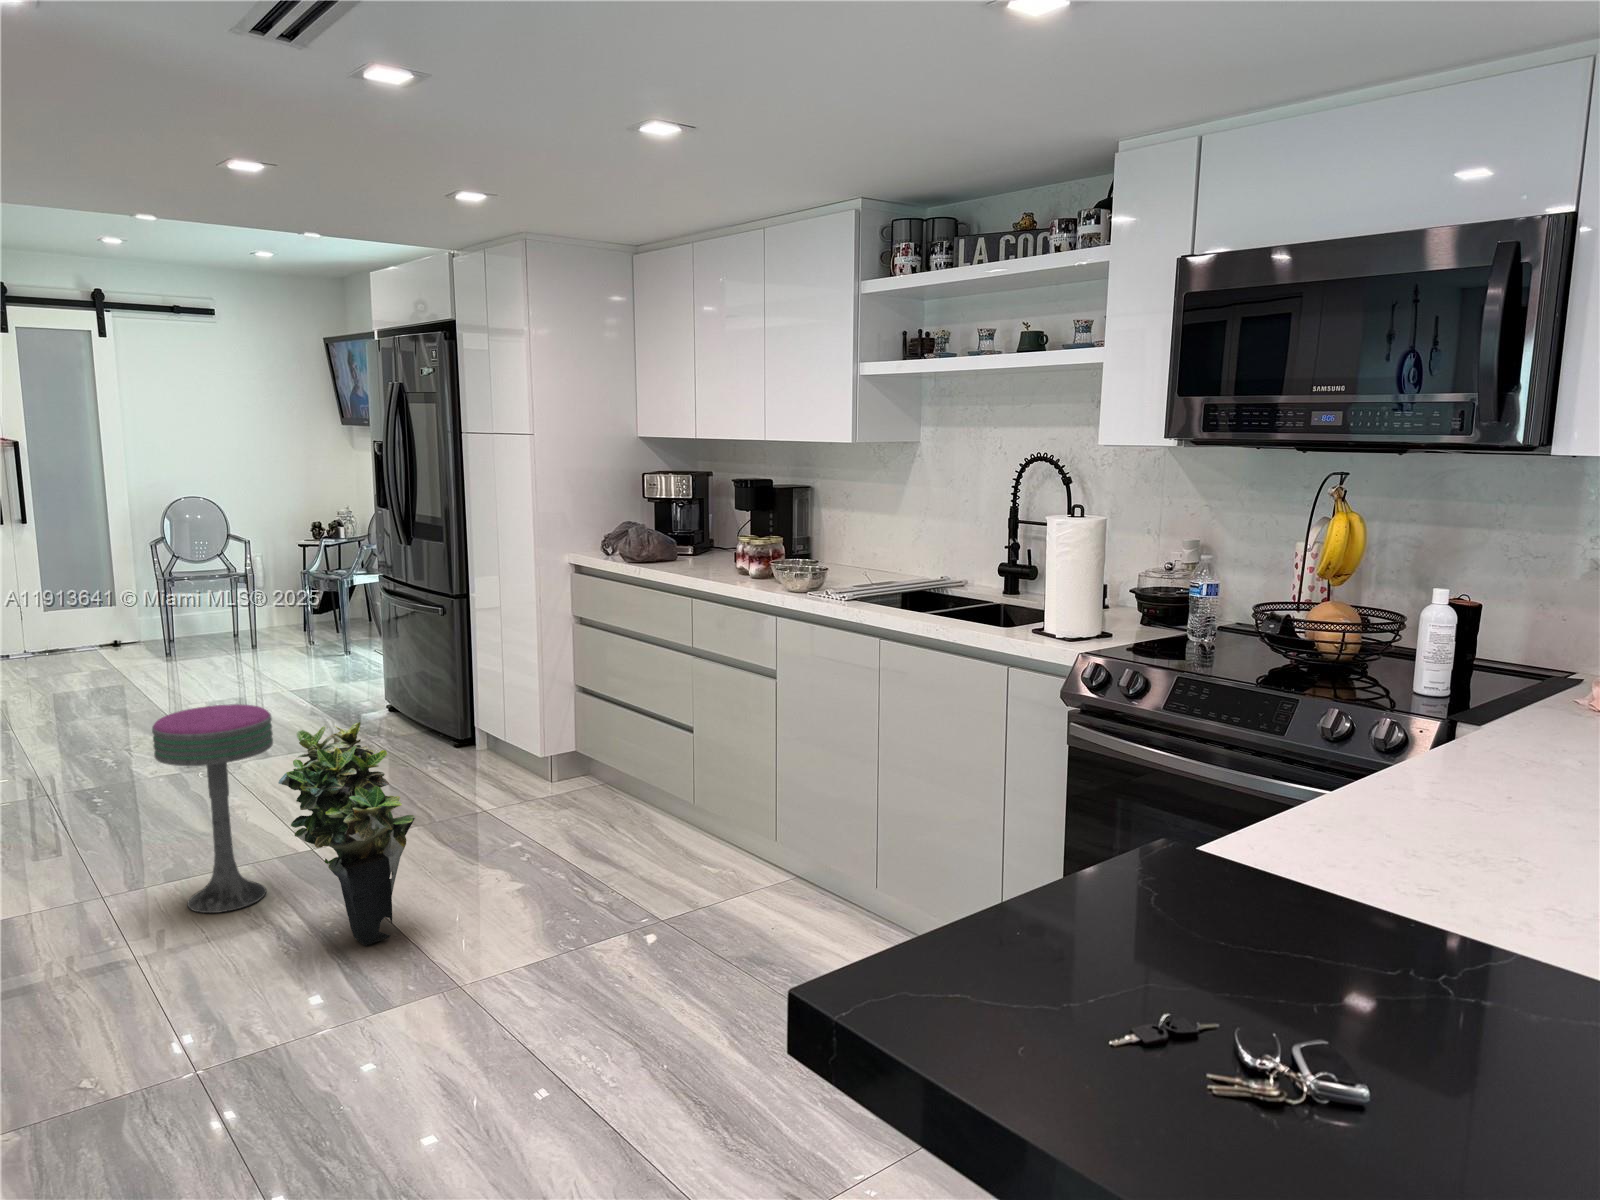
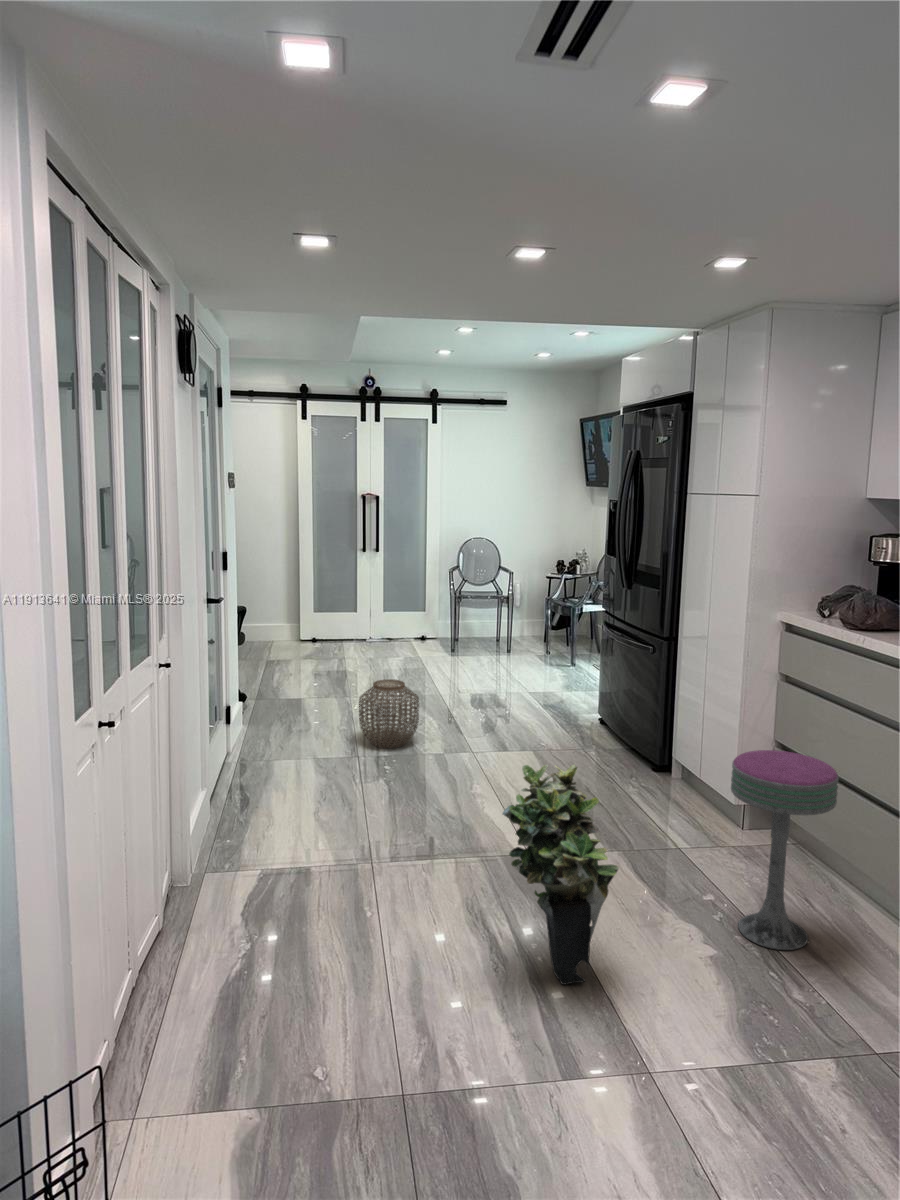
woven basket: none [40,687,138,778] -> present [359,679,419,748]
bar stool: present [152,704,273,913] -> present [731,750,839,950]

